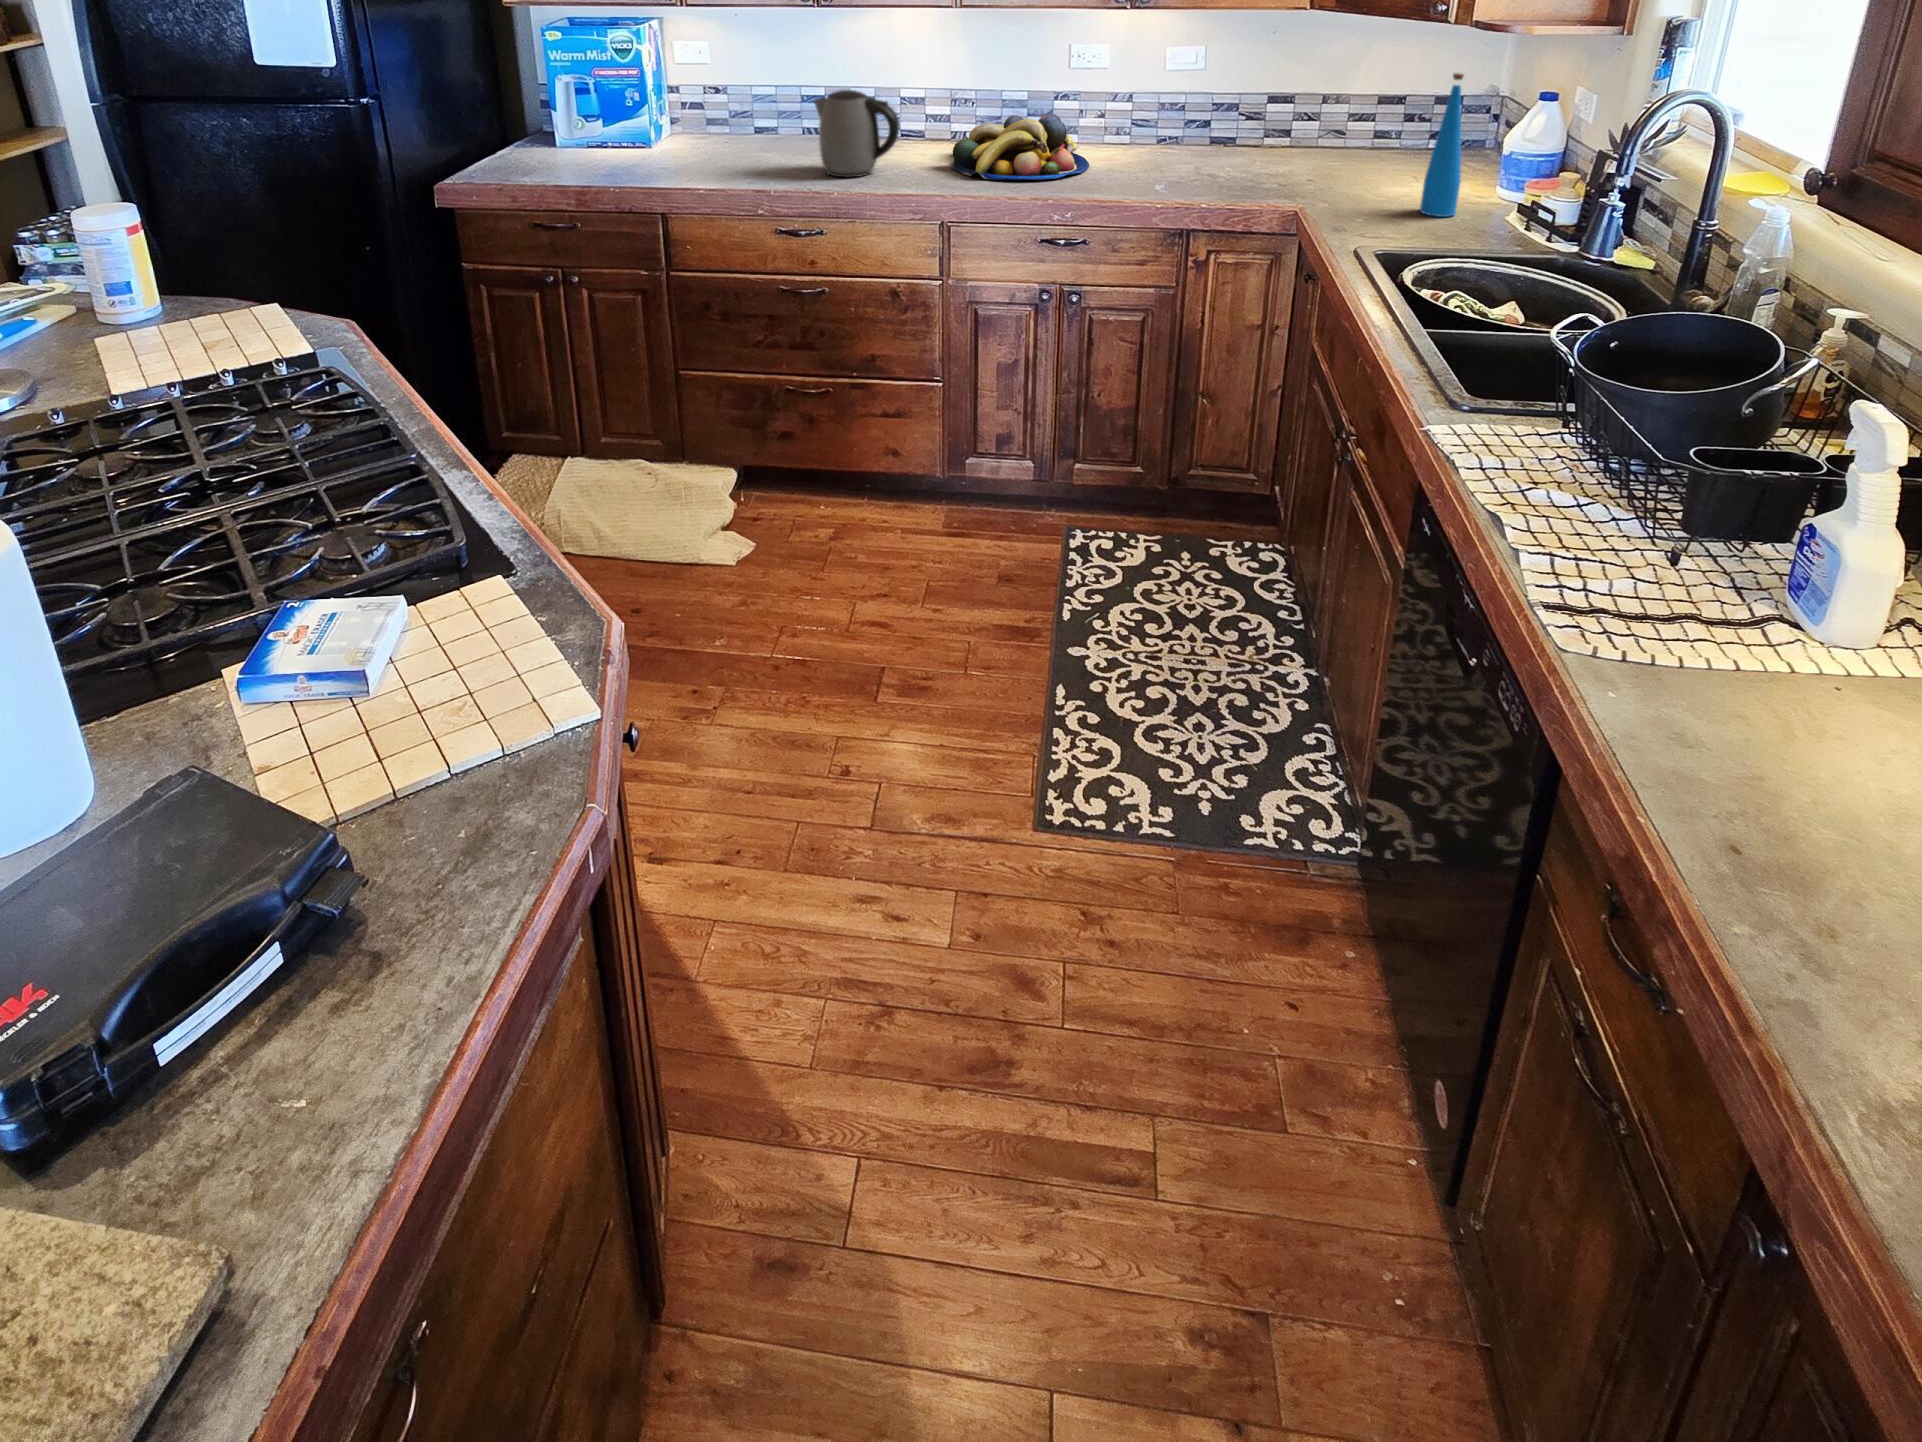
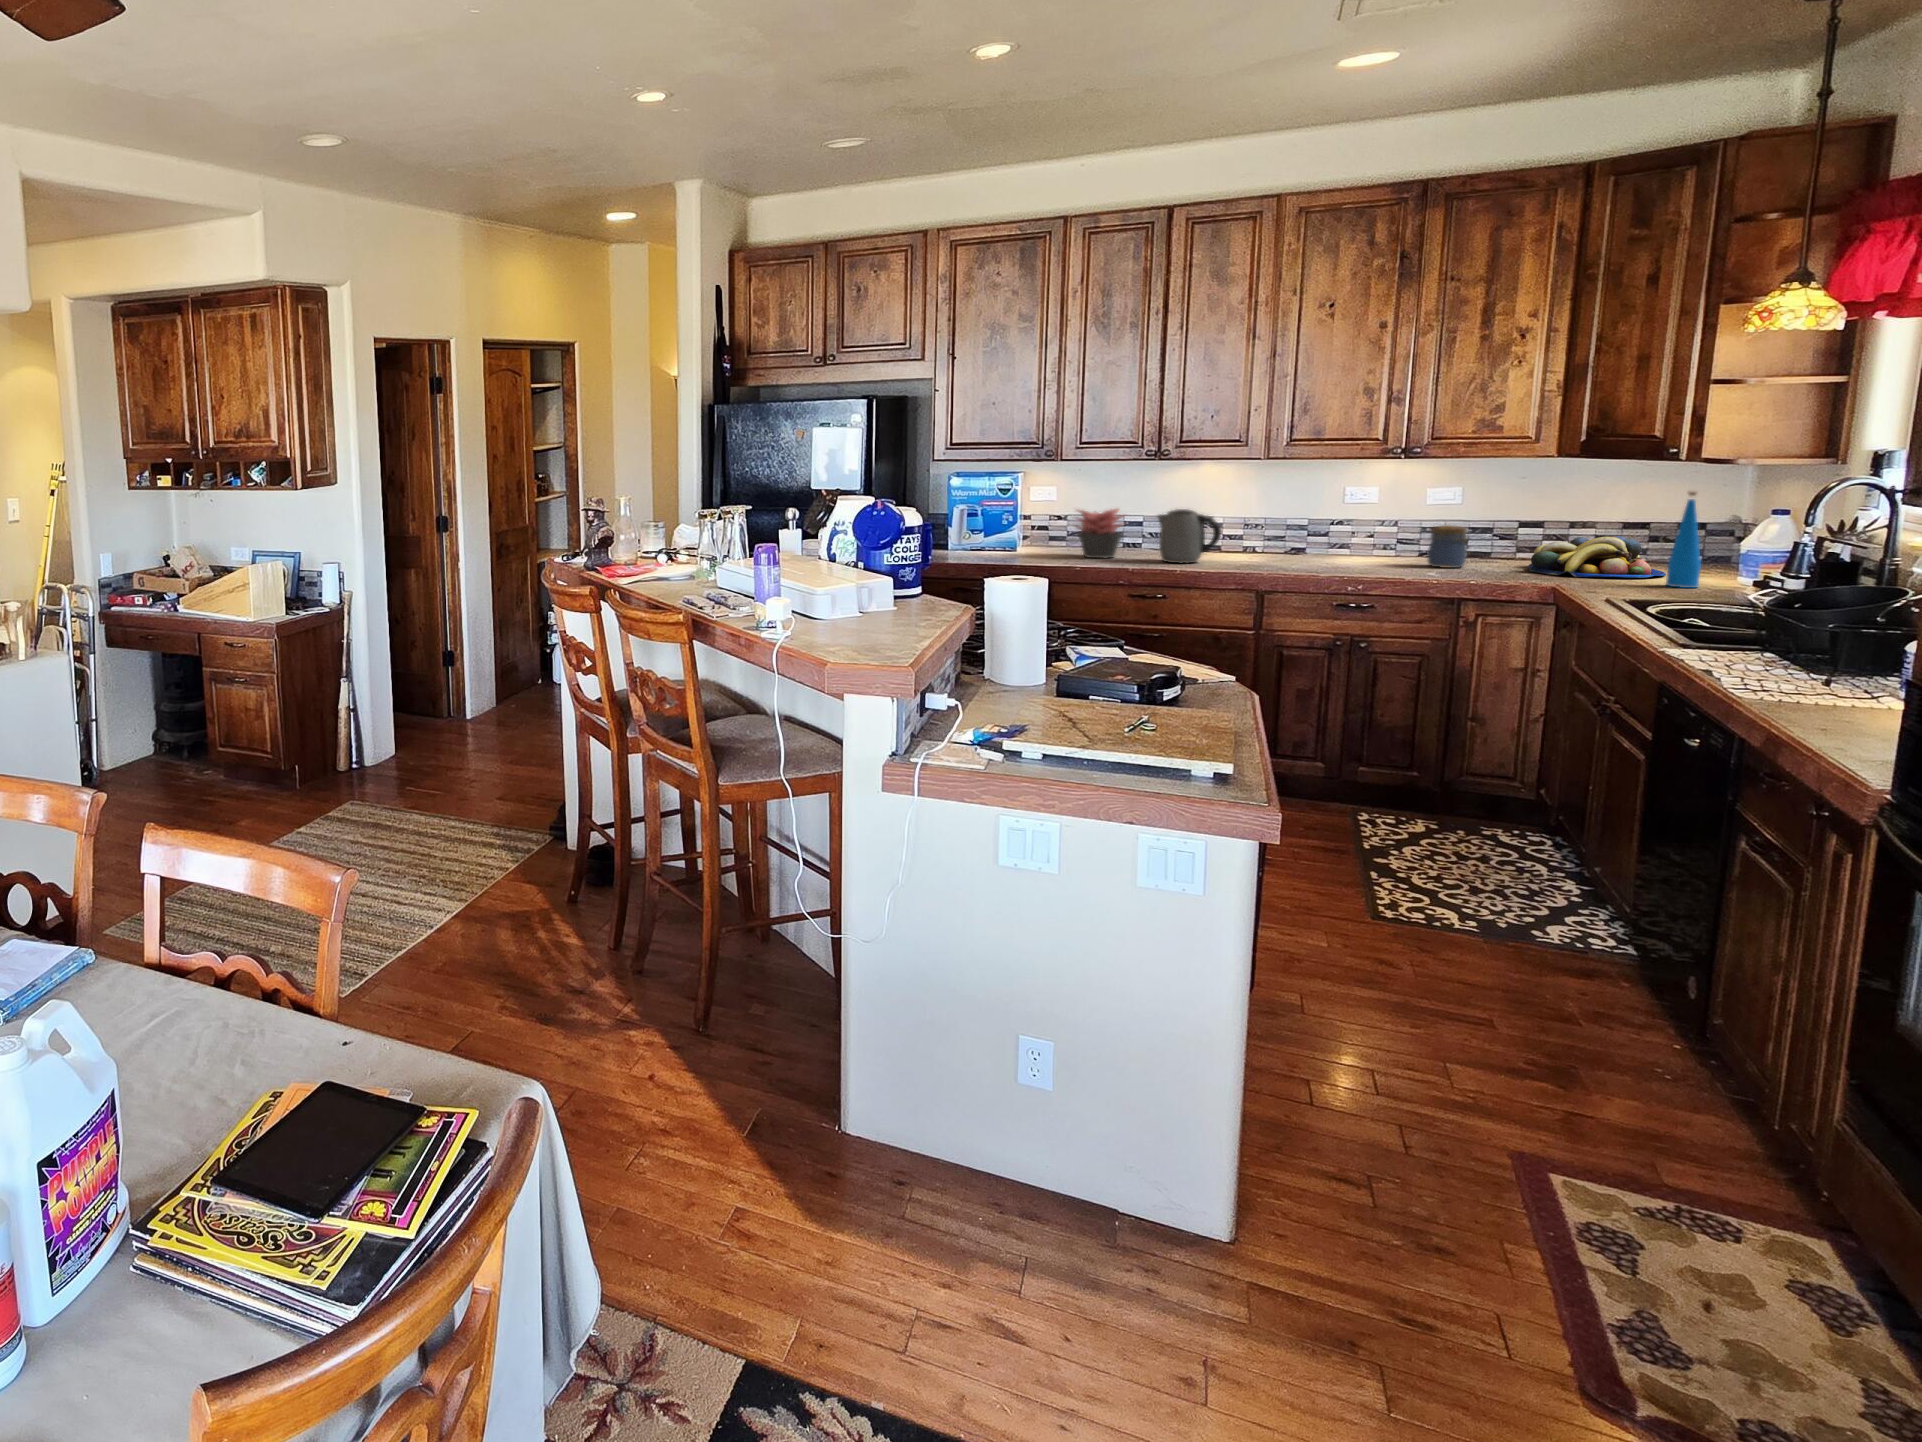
succulent plant: none [710,83,780,167] -> present [1074,509,1123,558]
jar: none [1157,109,1205,174] -> present [1428,525,1469,568]
fruit bowl: present [951,114,1089,180] -> present [1529,536,1666,578]

